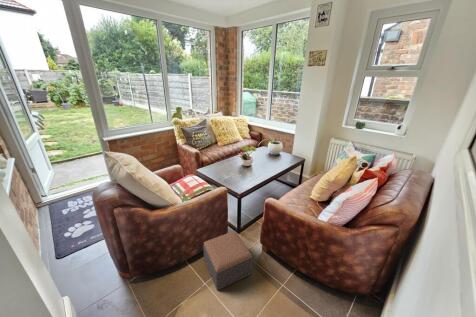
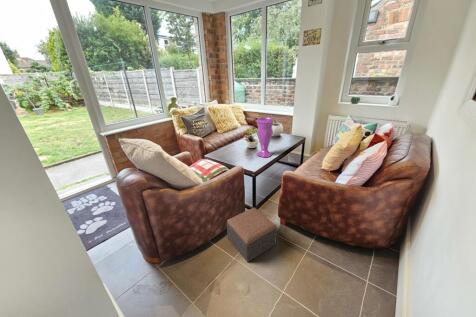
vase: none [248,137,268,178] -> present [256,117,275,157]

